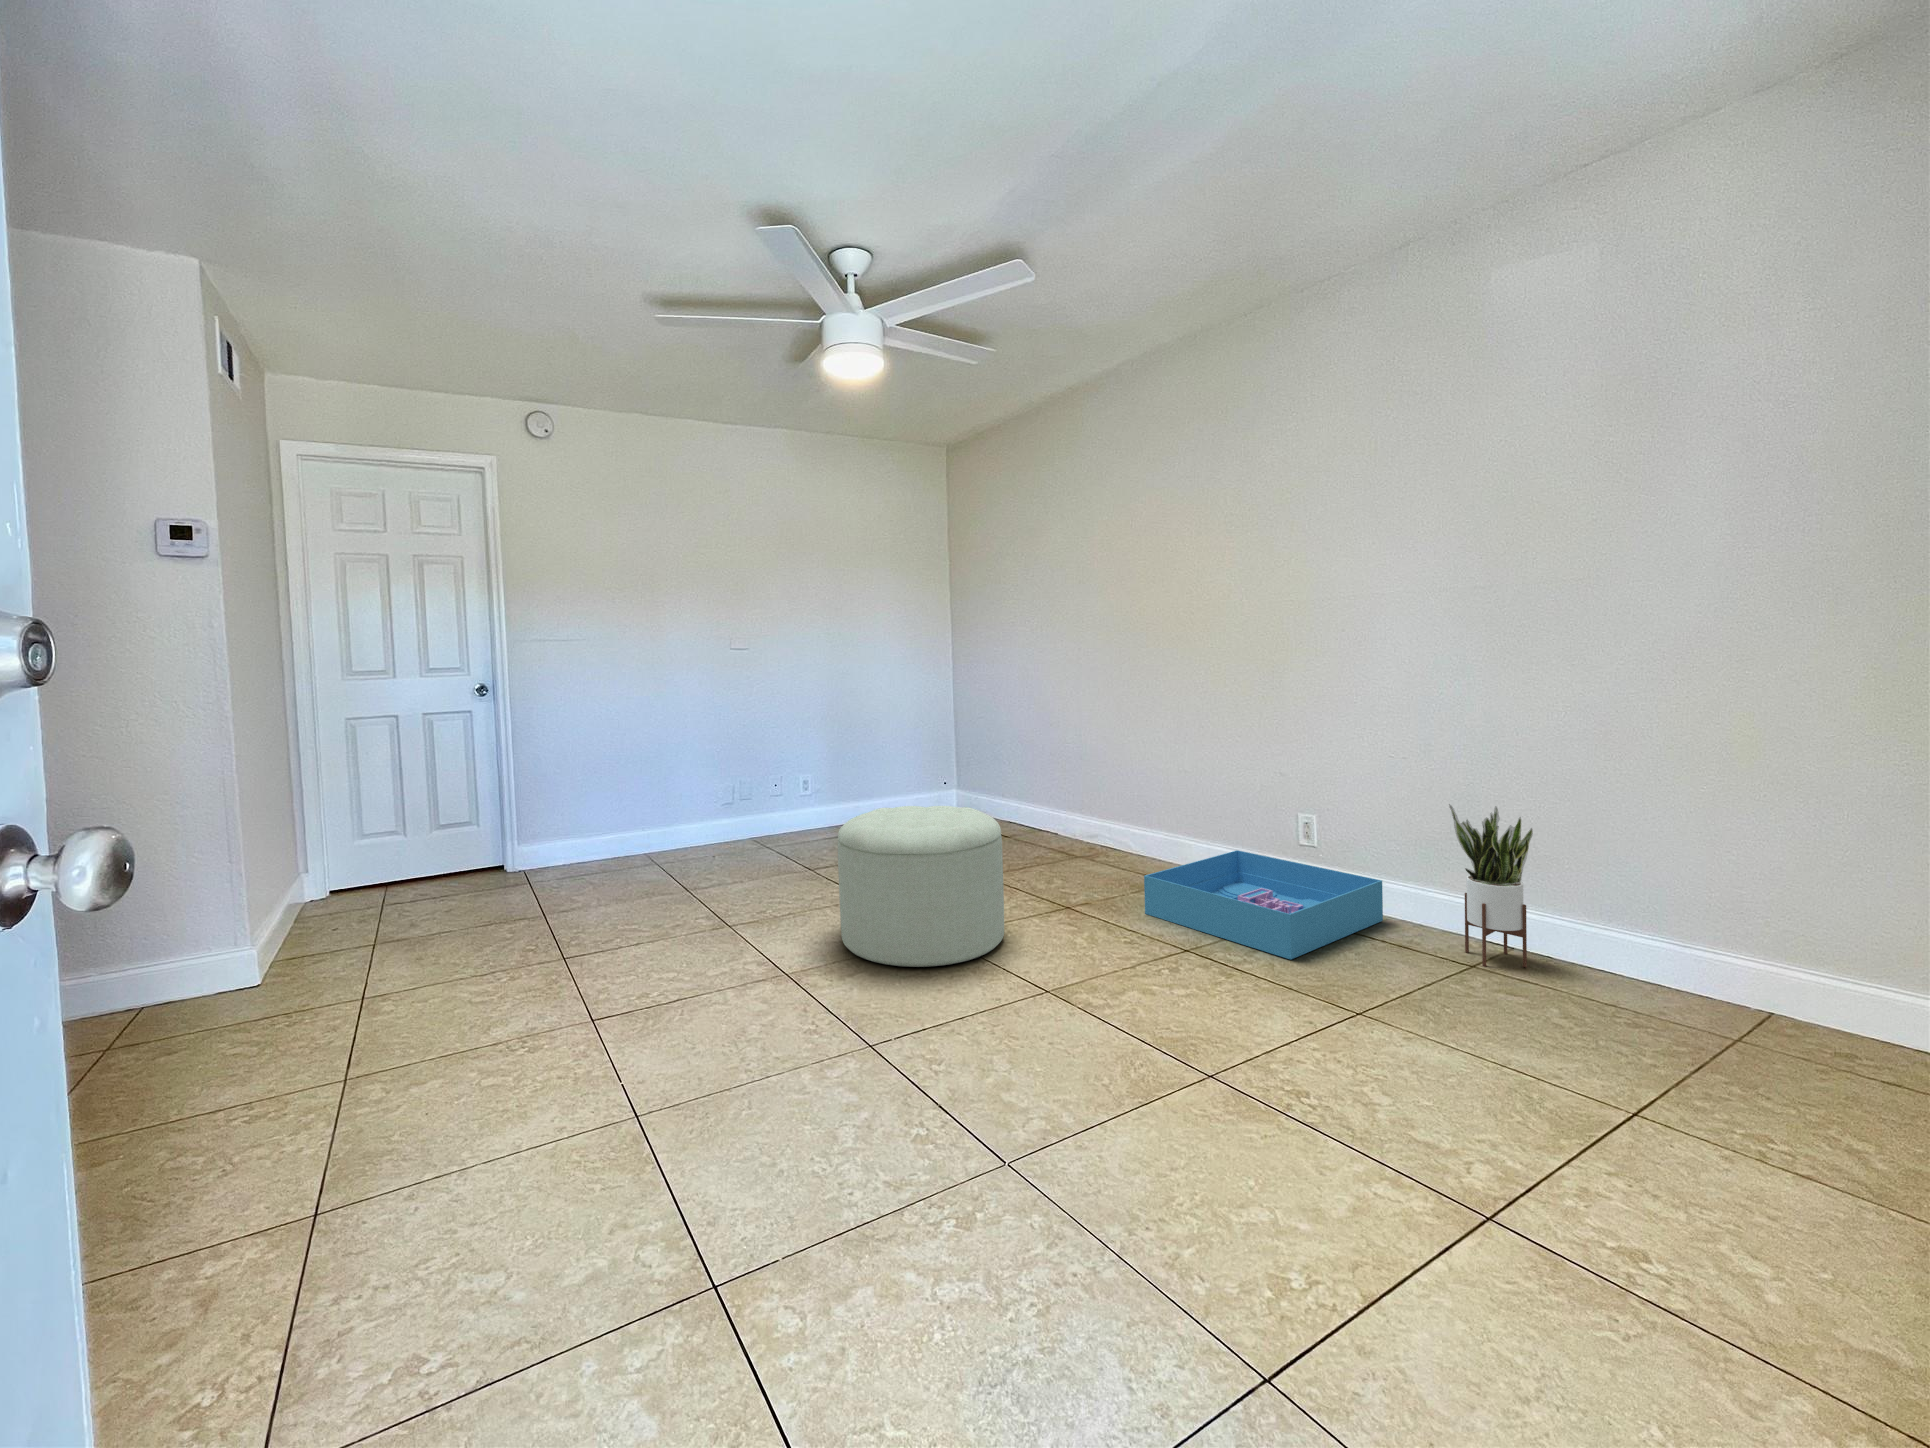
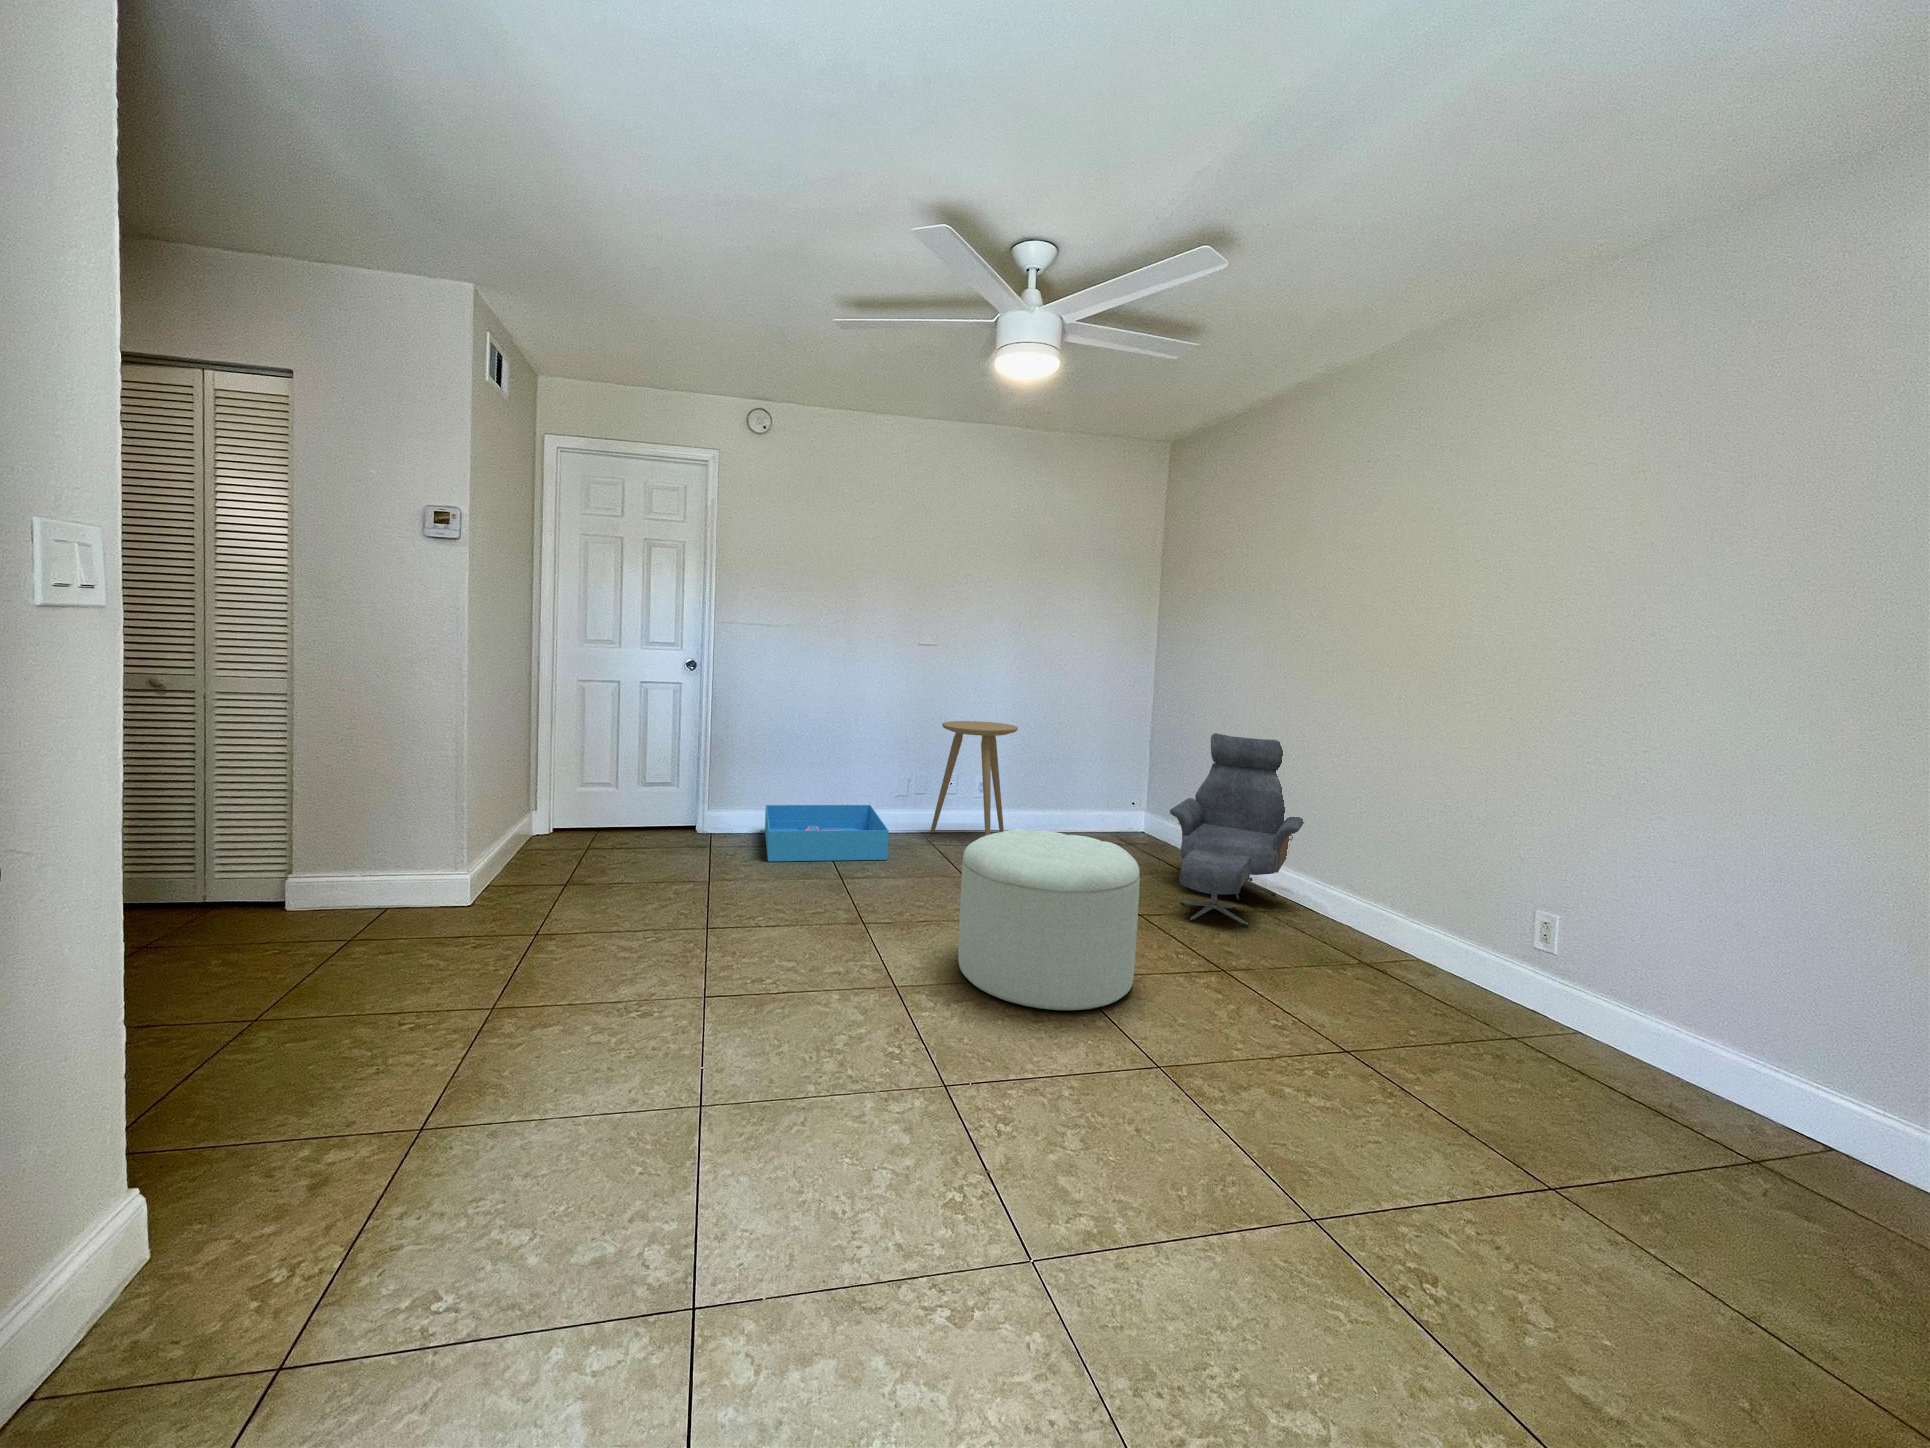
lounge chair: none [996,706,1106,875] -> present [1170,733,1304,927]
side table: none [765,720,844,845] -> present [931,721,1018,836]
potted plant: present [1449,804,1533,967] -> none [1753,940,1892,1186]
storage bin: present [1144,850,1383,960] -> present [765,805,889,861]

